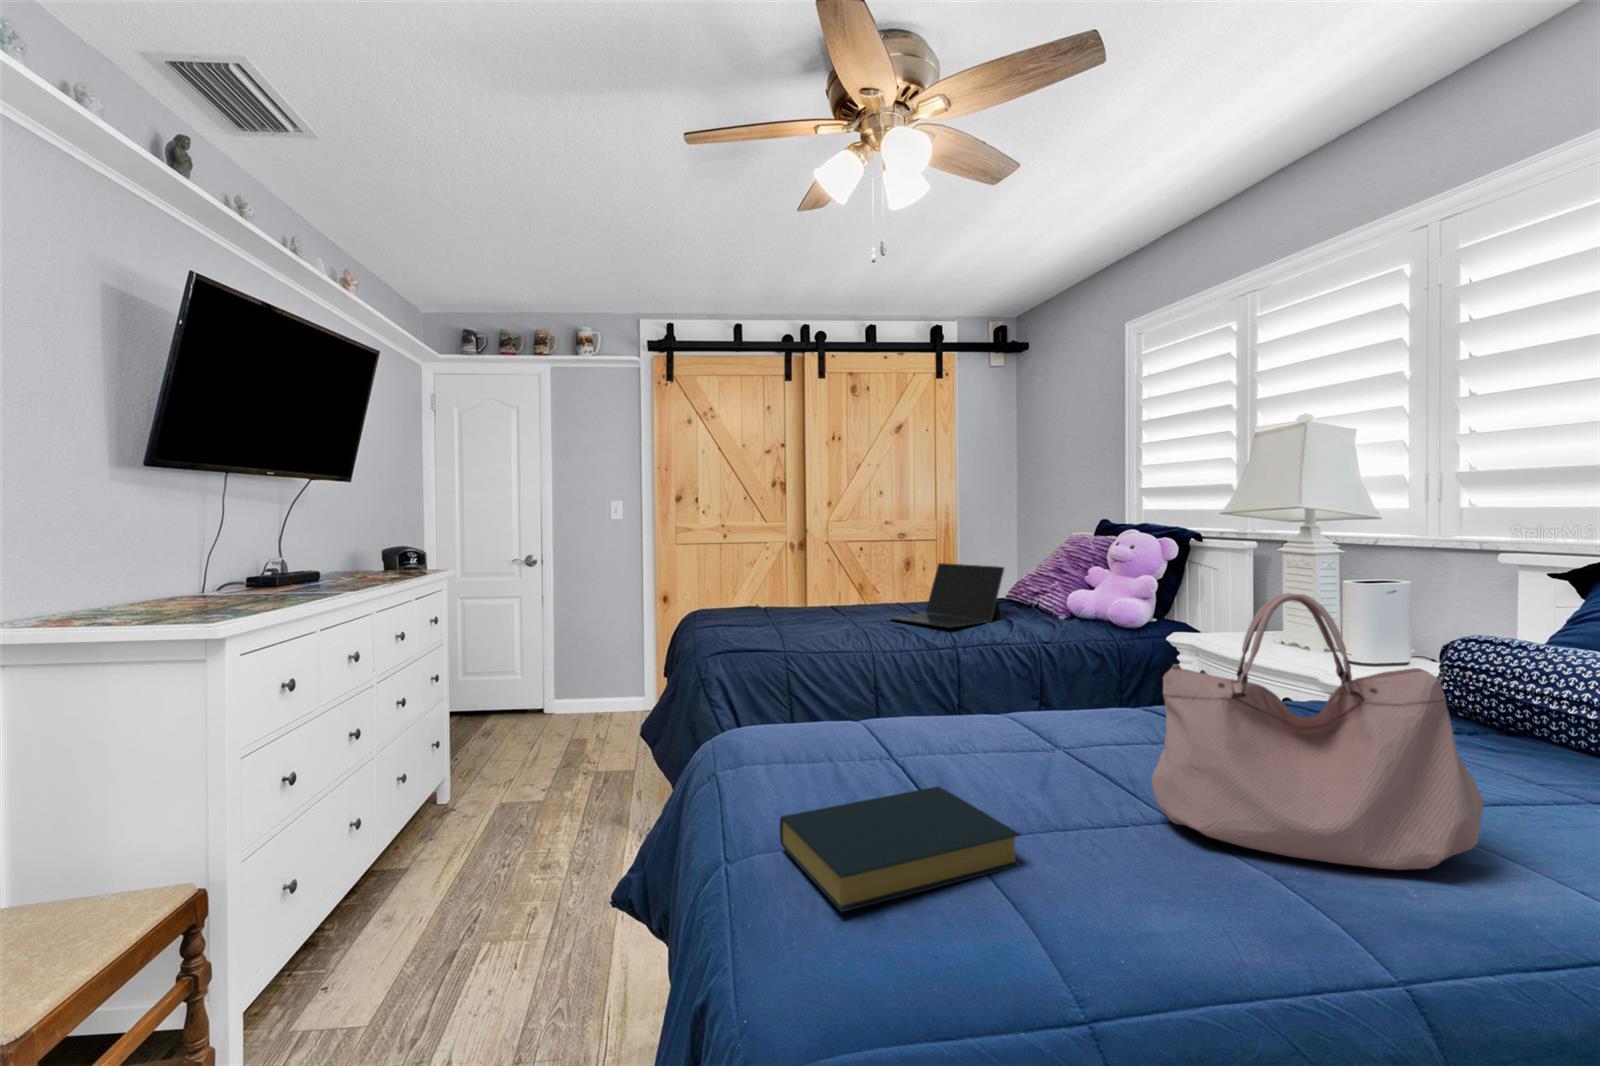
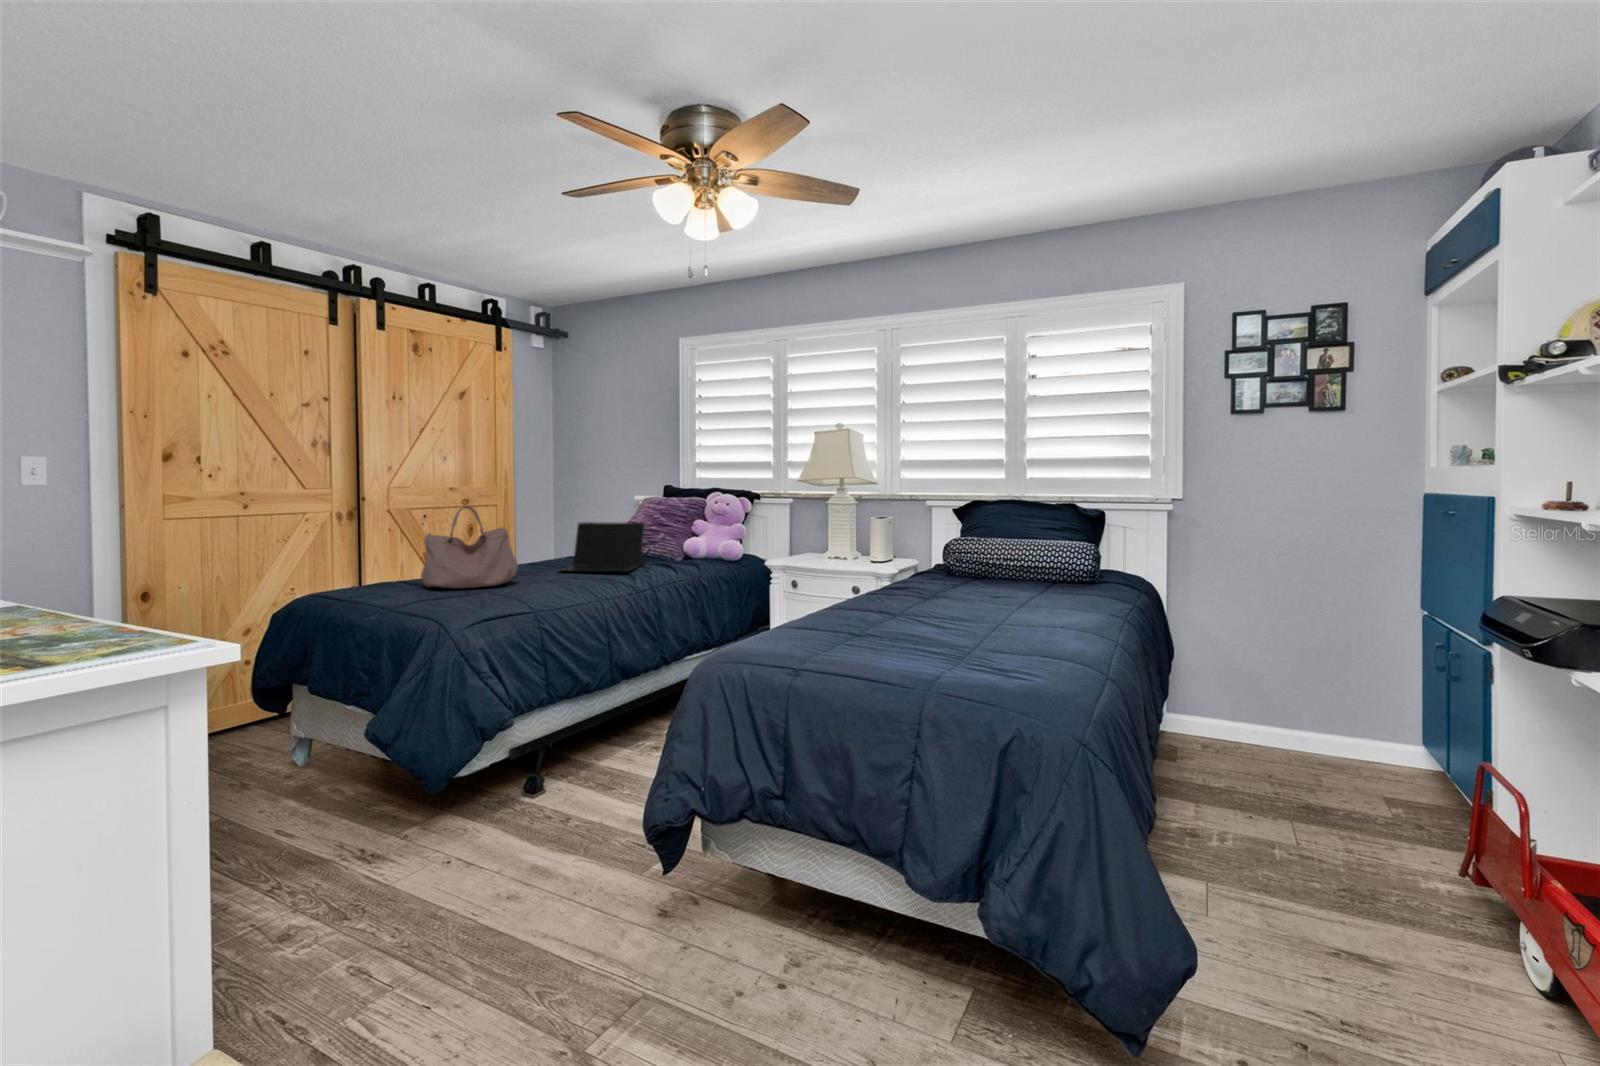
handbag: present [1152,593,1484,870] -> present [421,506,518,588]
hardback book: present [780,786,1021,912] -> none [825,618,913,654]

